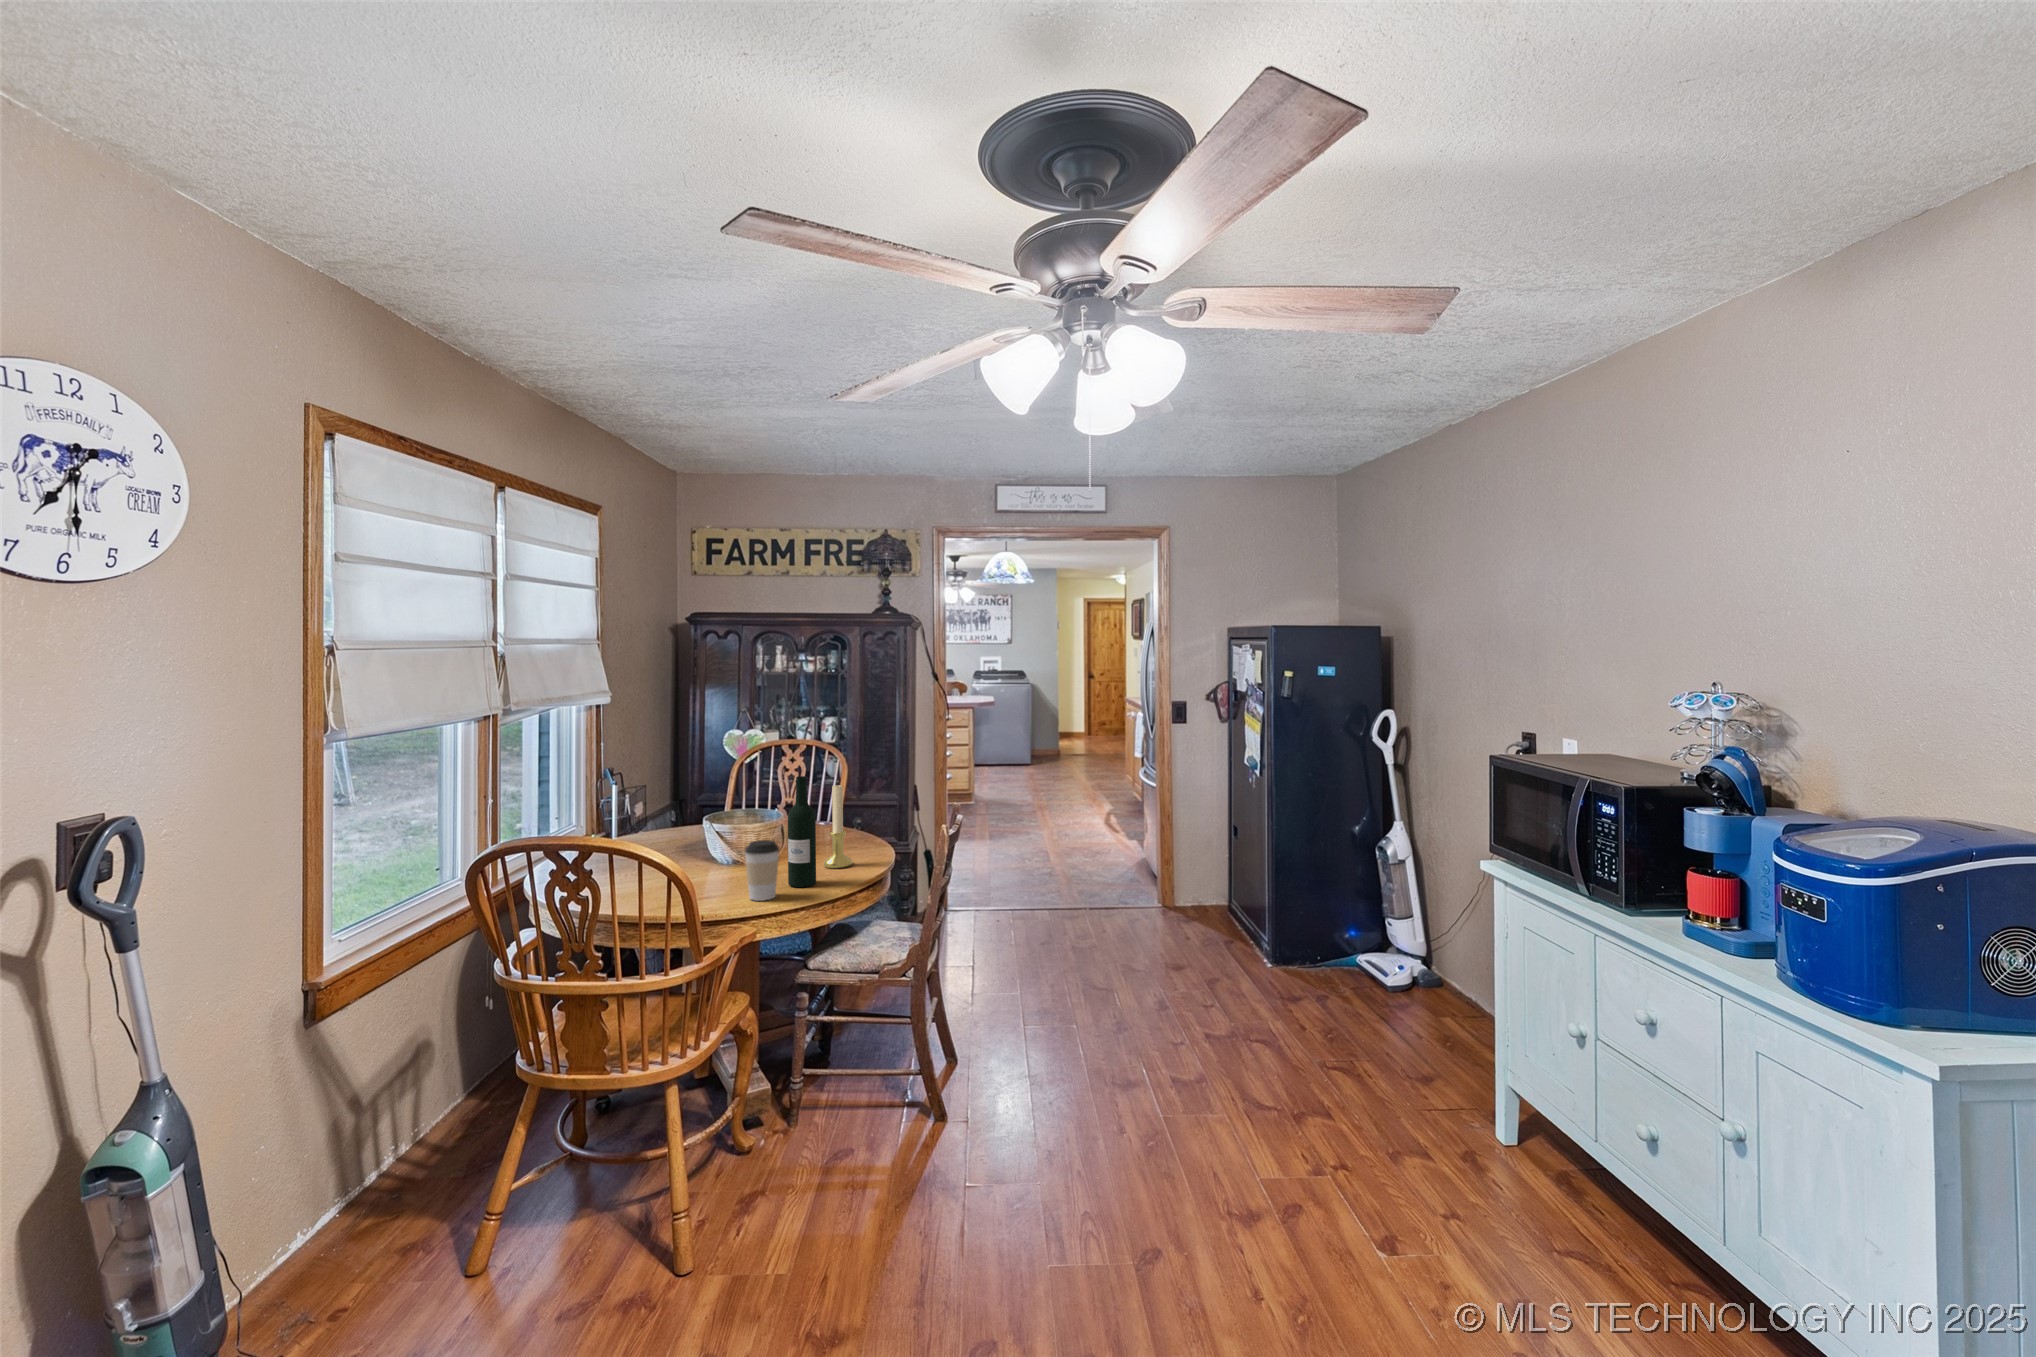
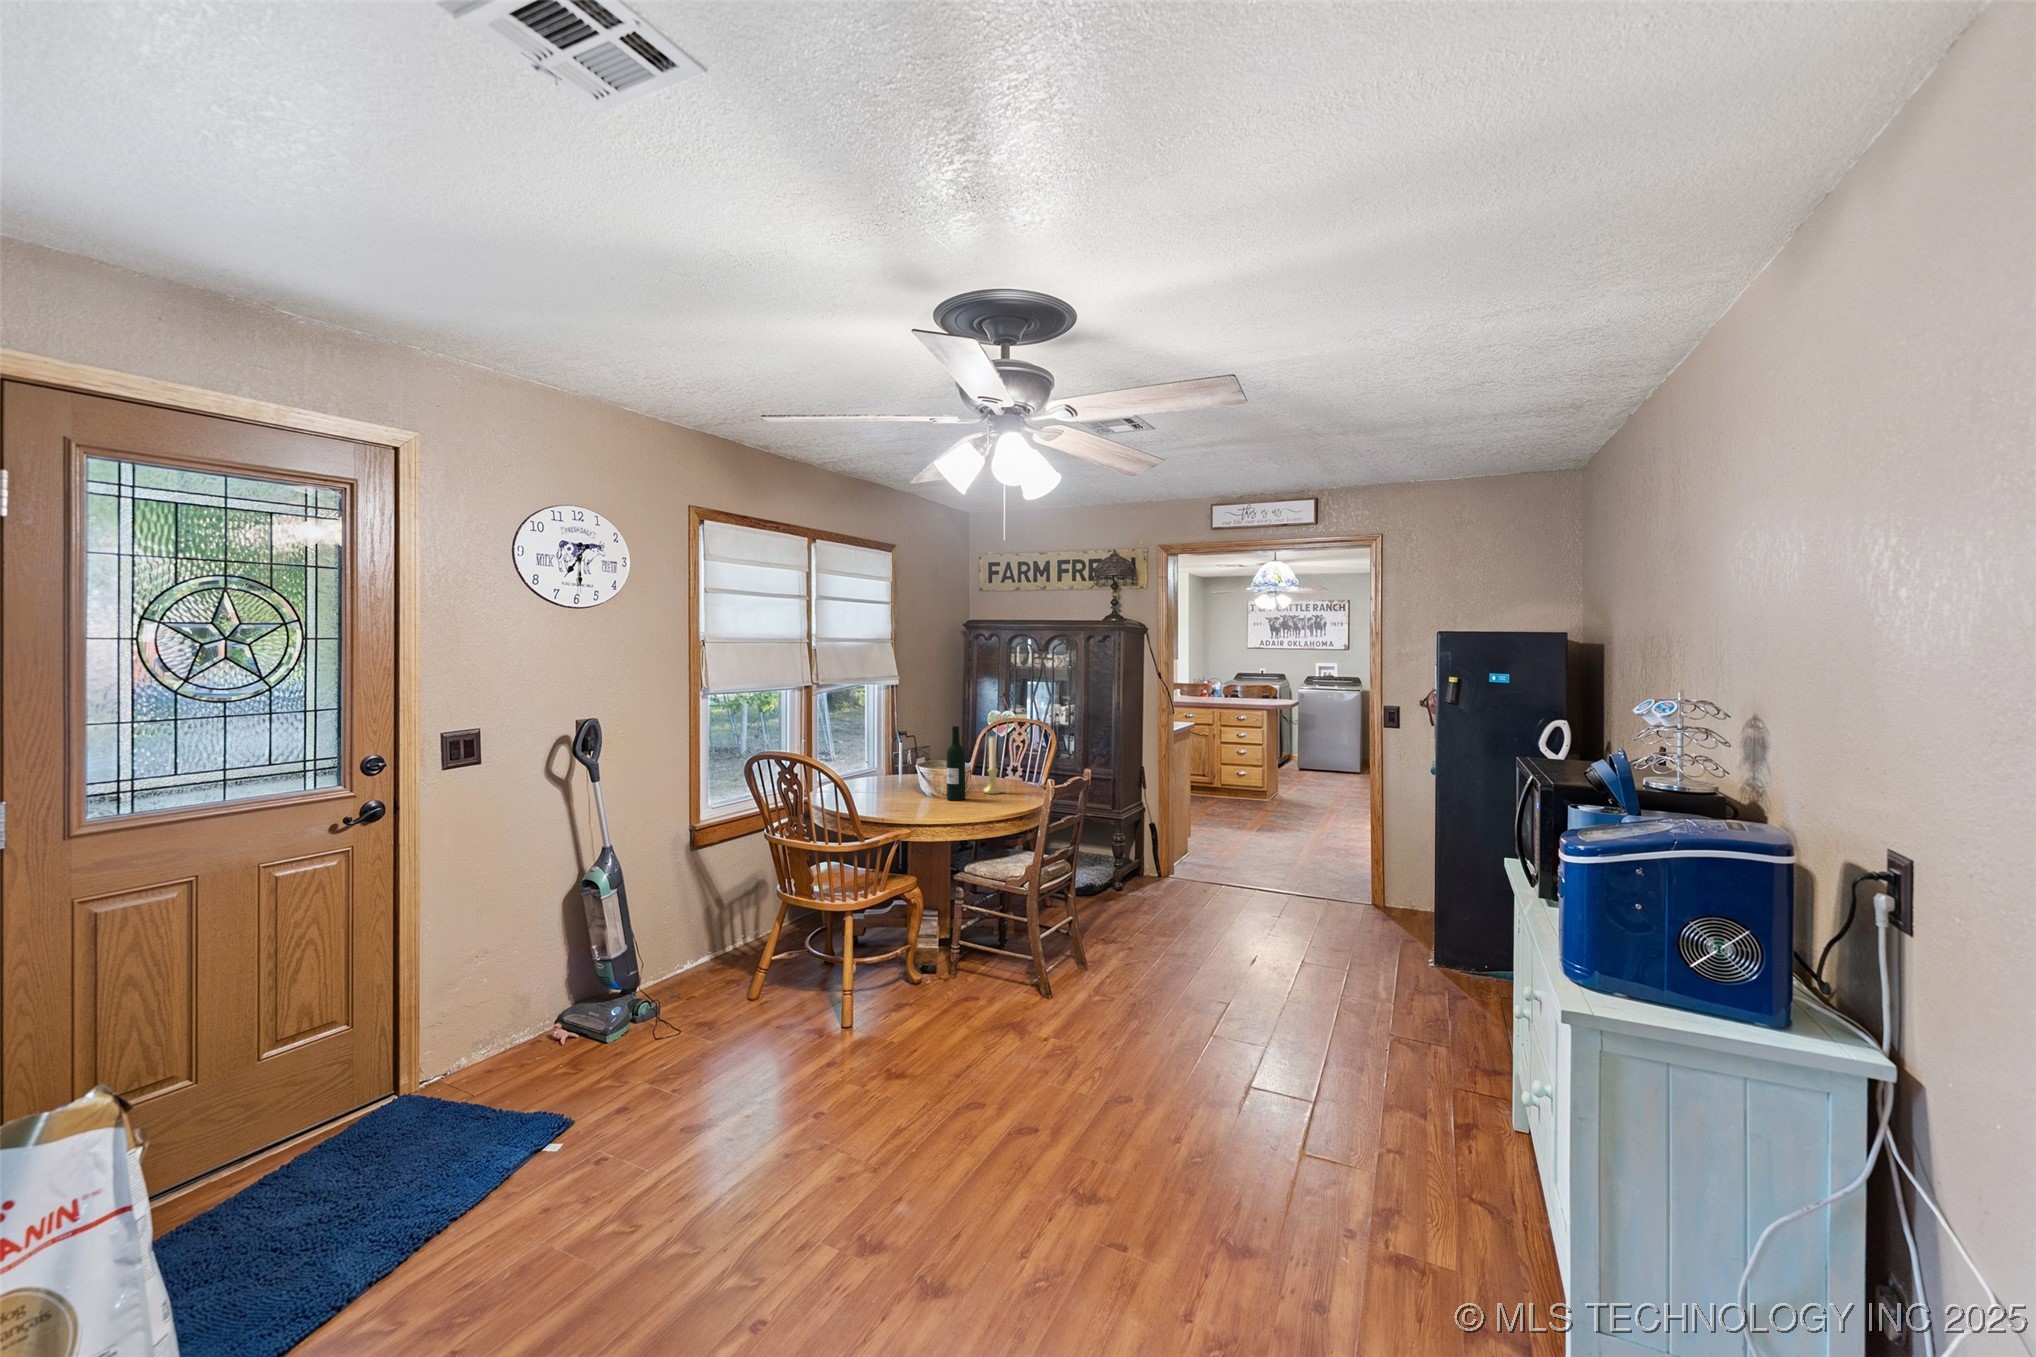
coffee cup: present [745,840,779,901] -> none [912,766,935,804]

